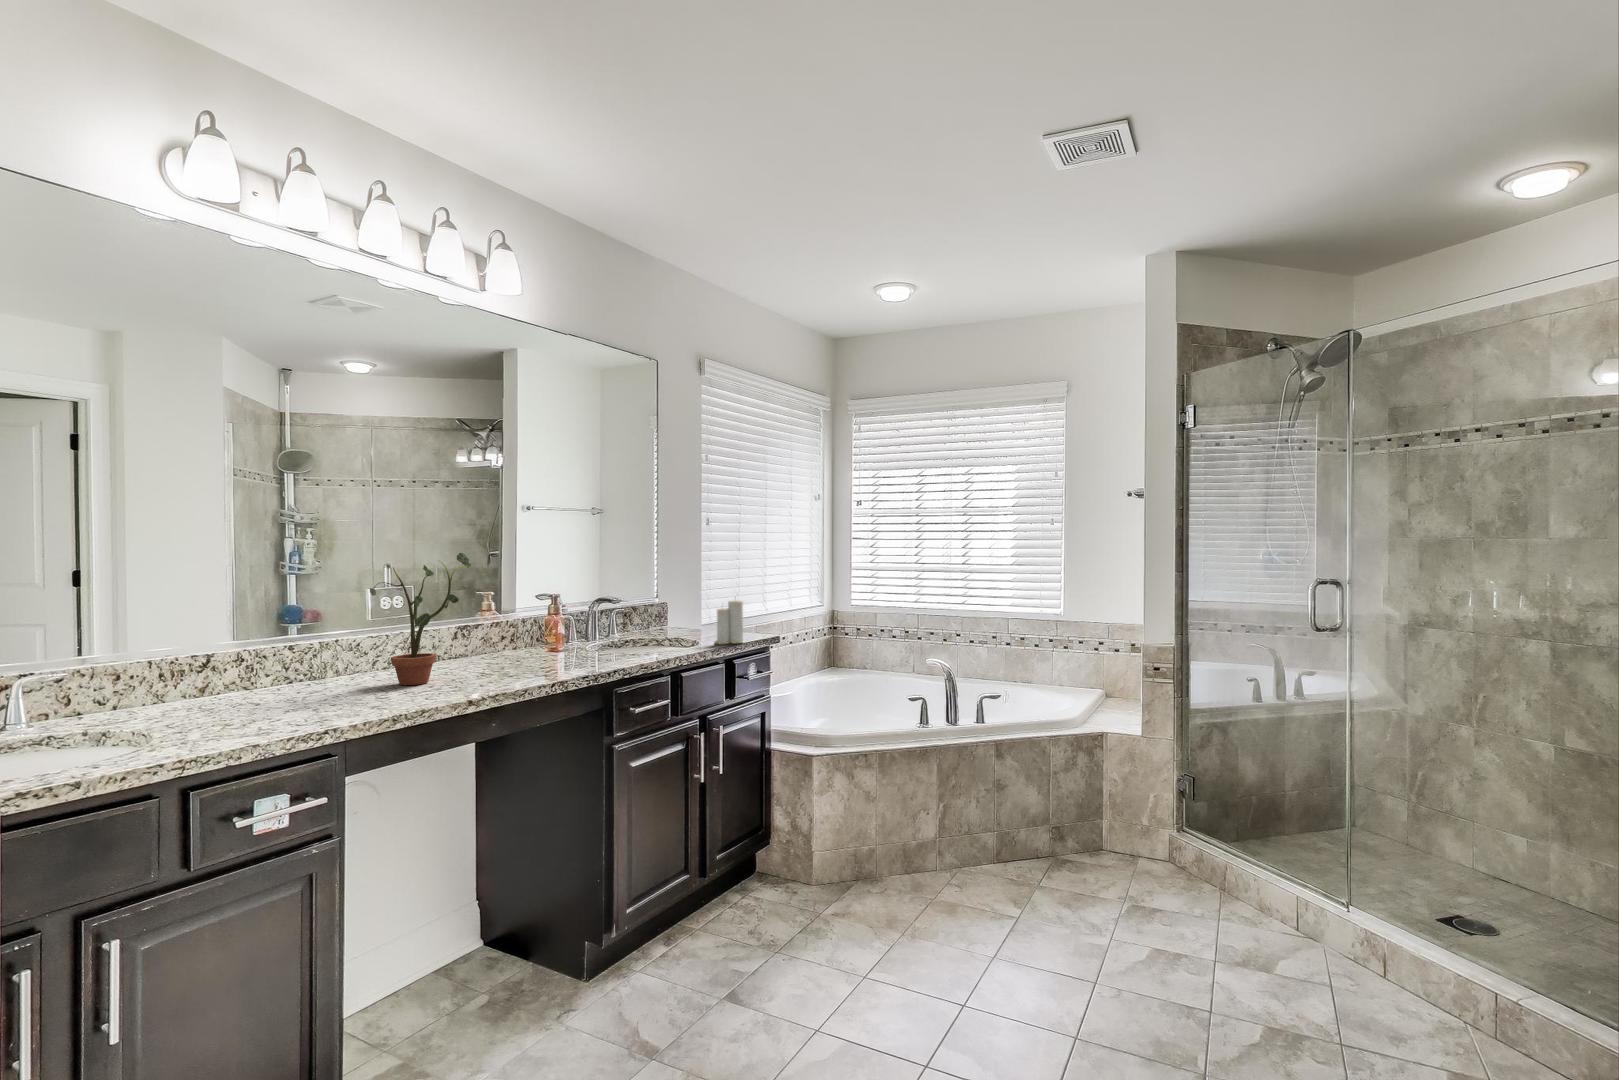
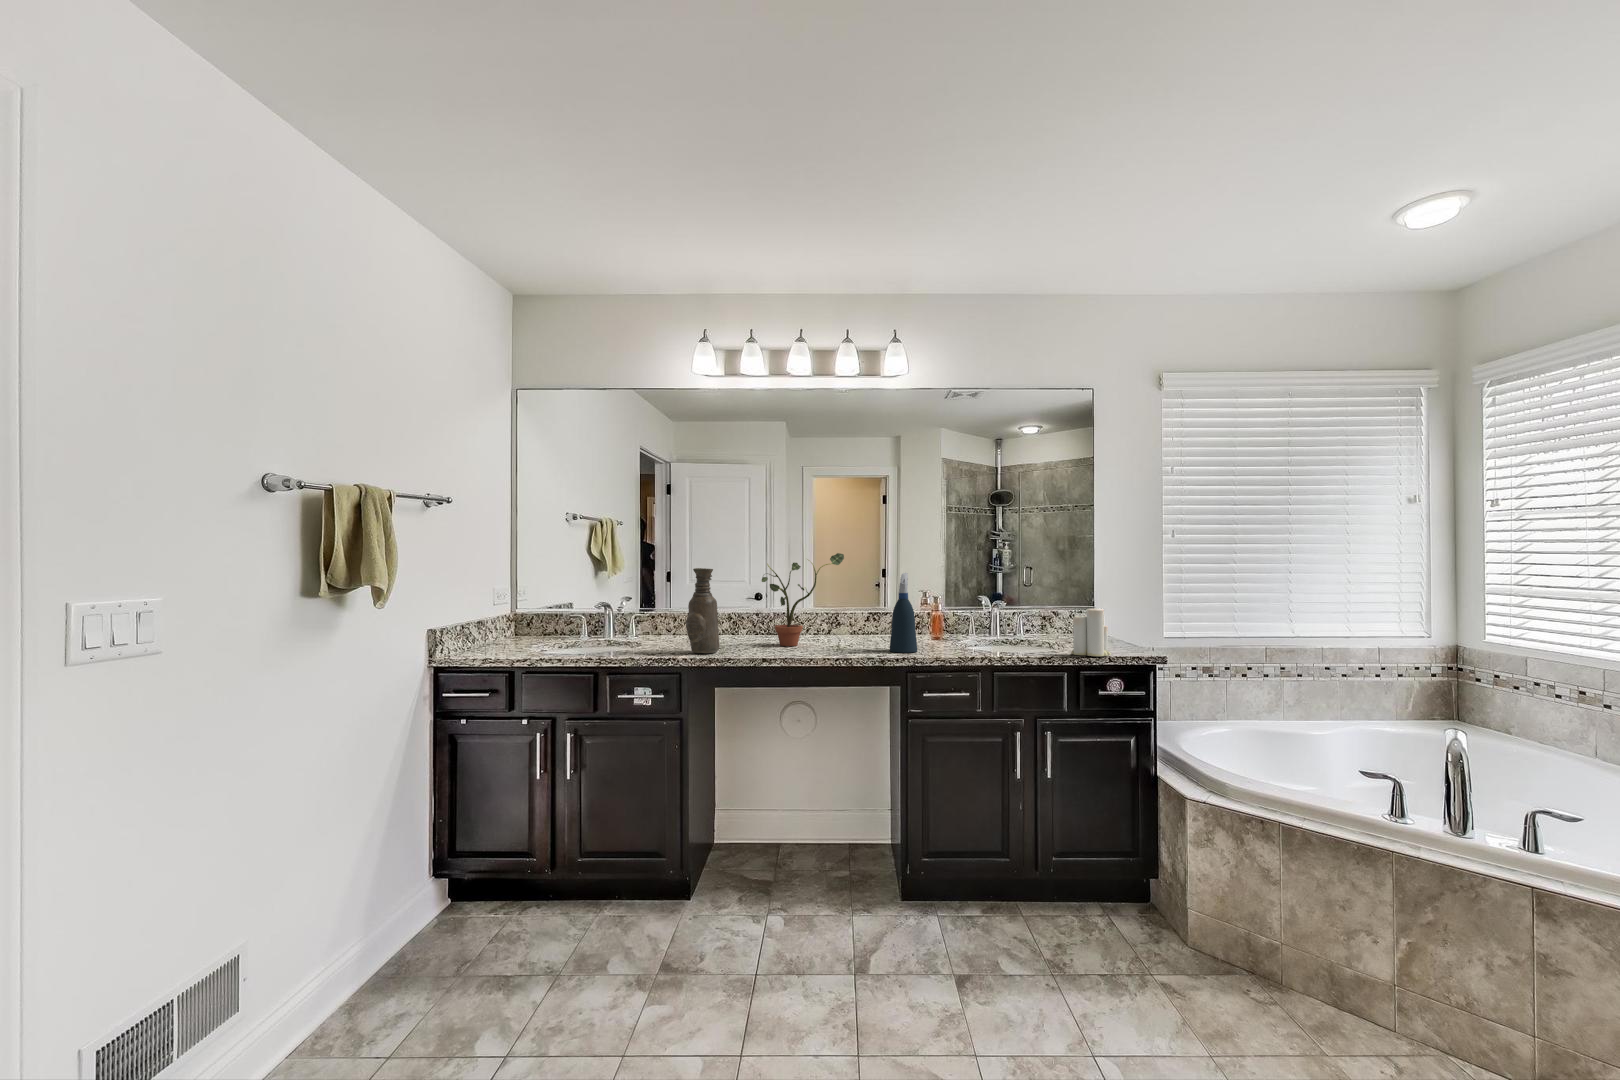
spray bottle: none [561,574,595,668] -> present [890,573,917,653]
vase: none [297,576,356,718] -> present [686,568,719,653]

